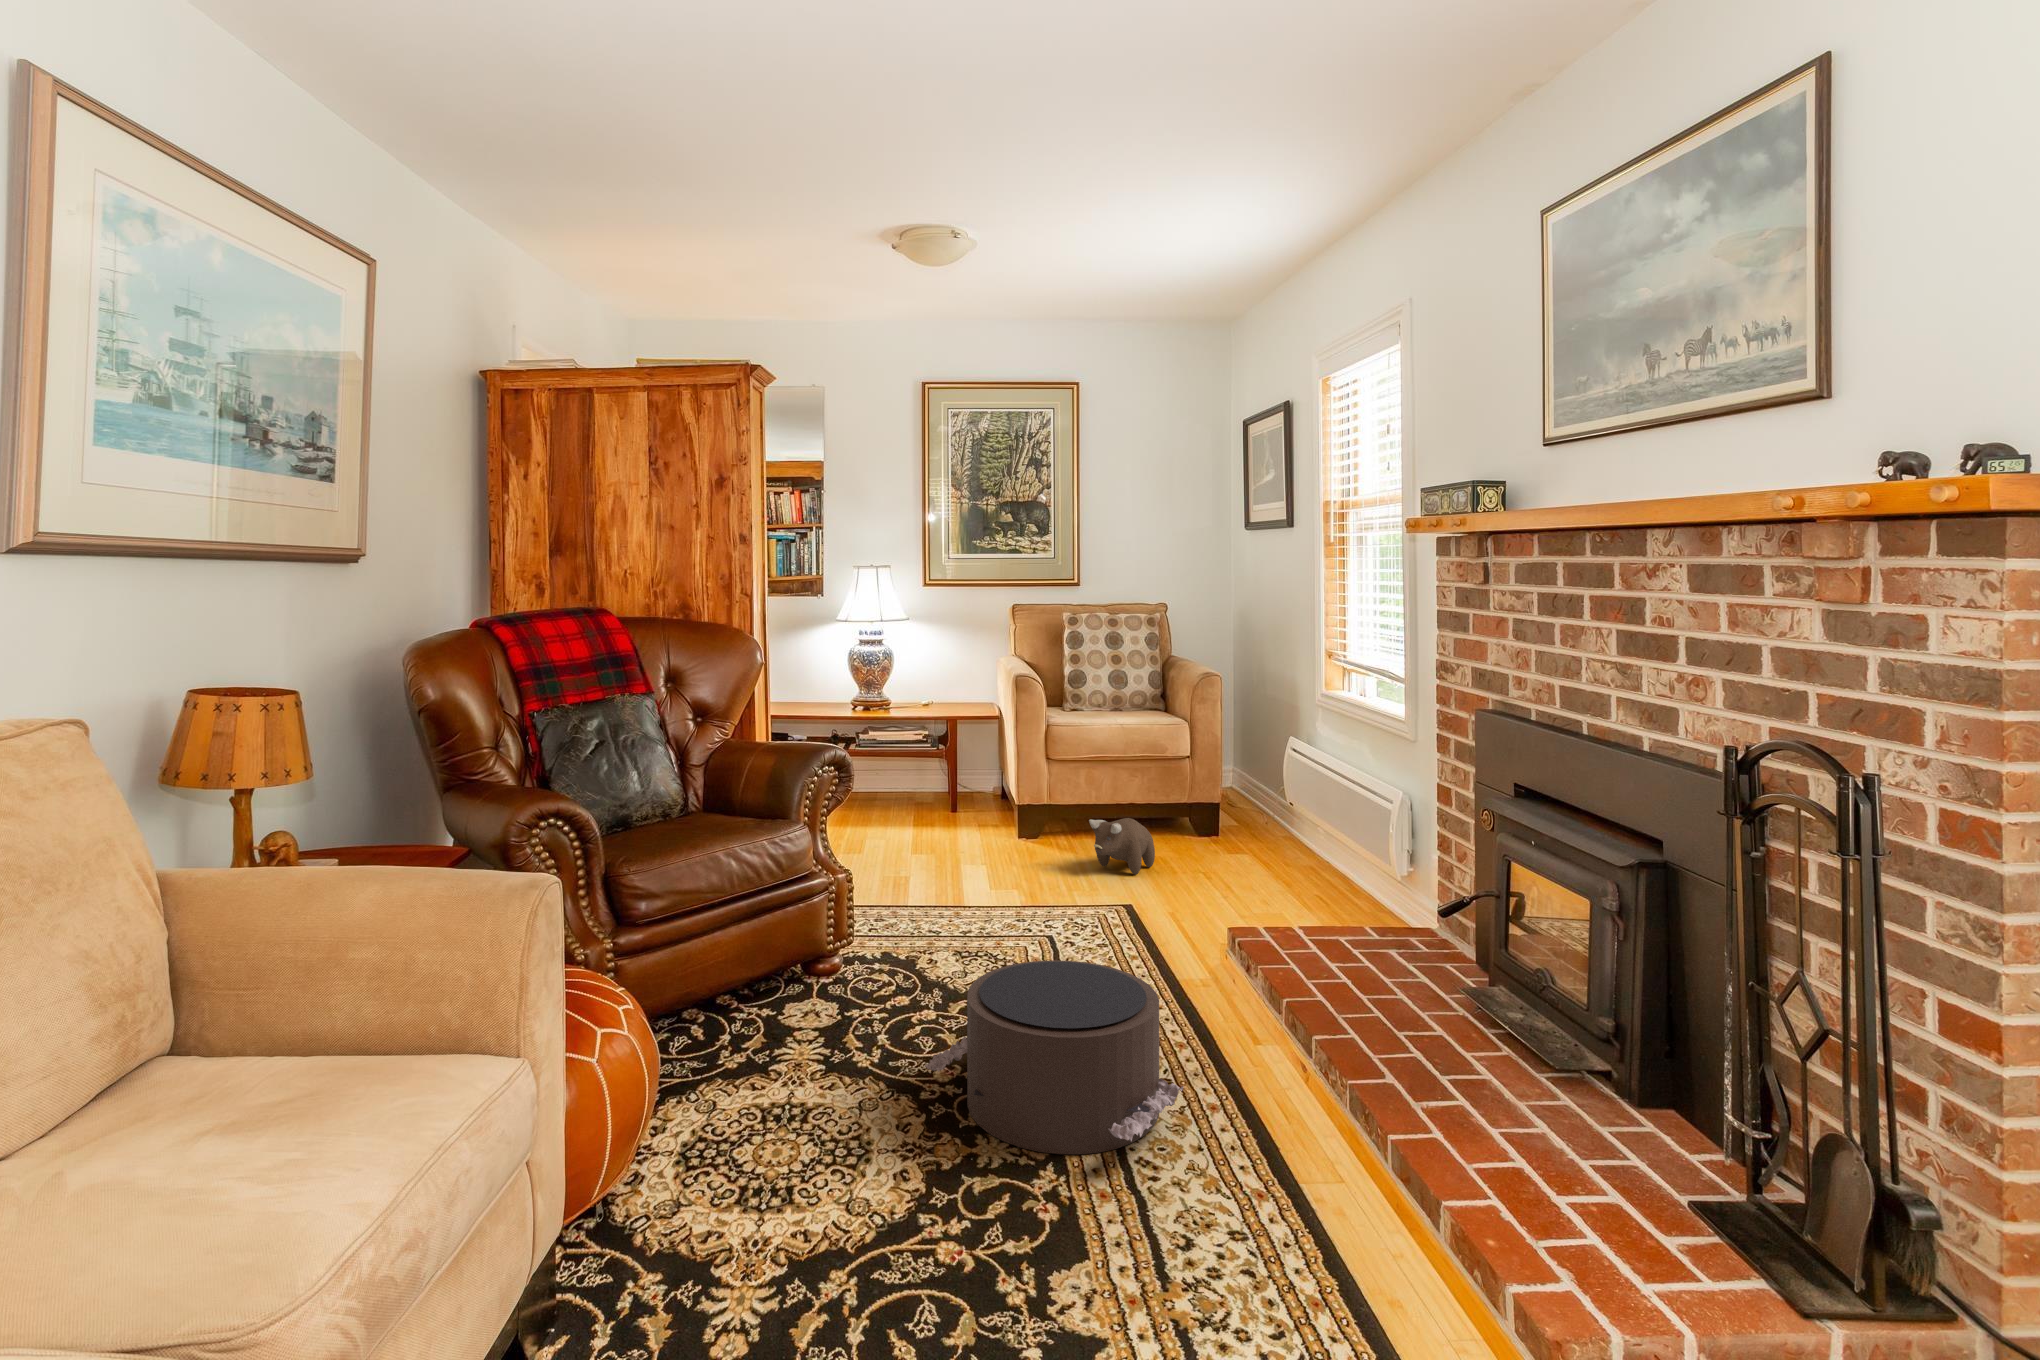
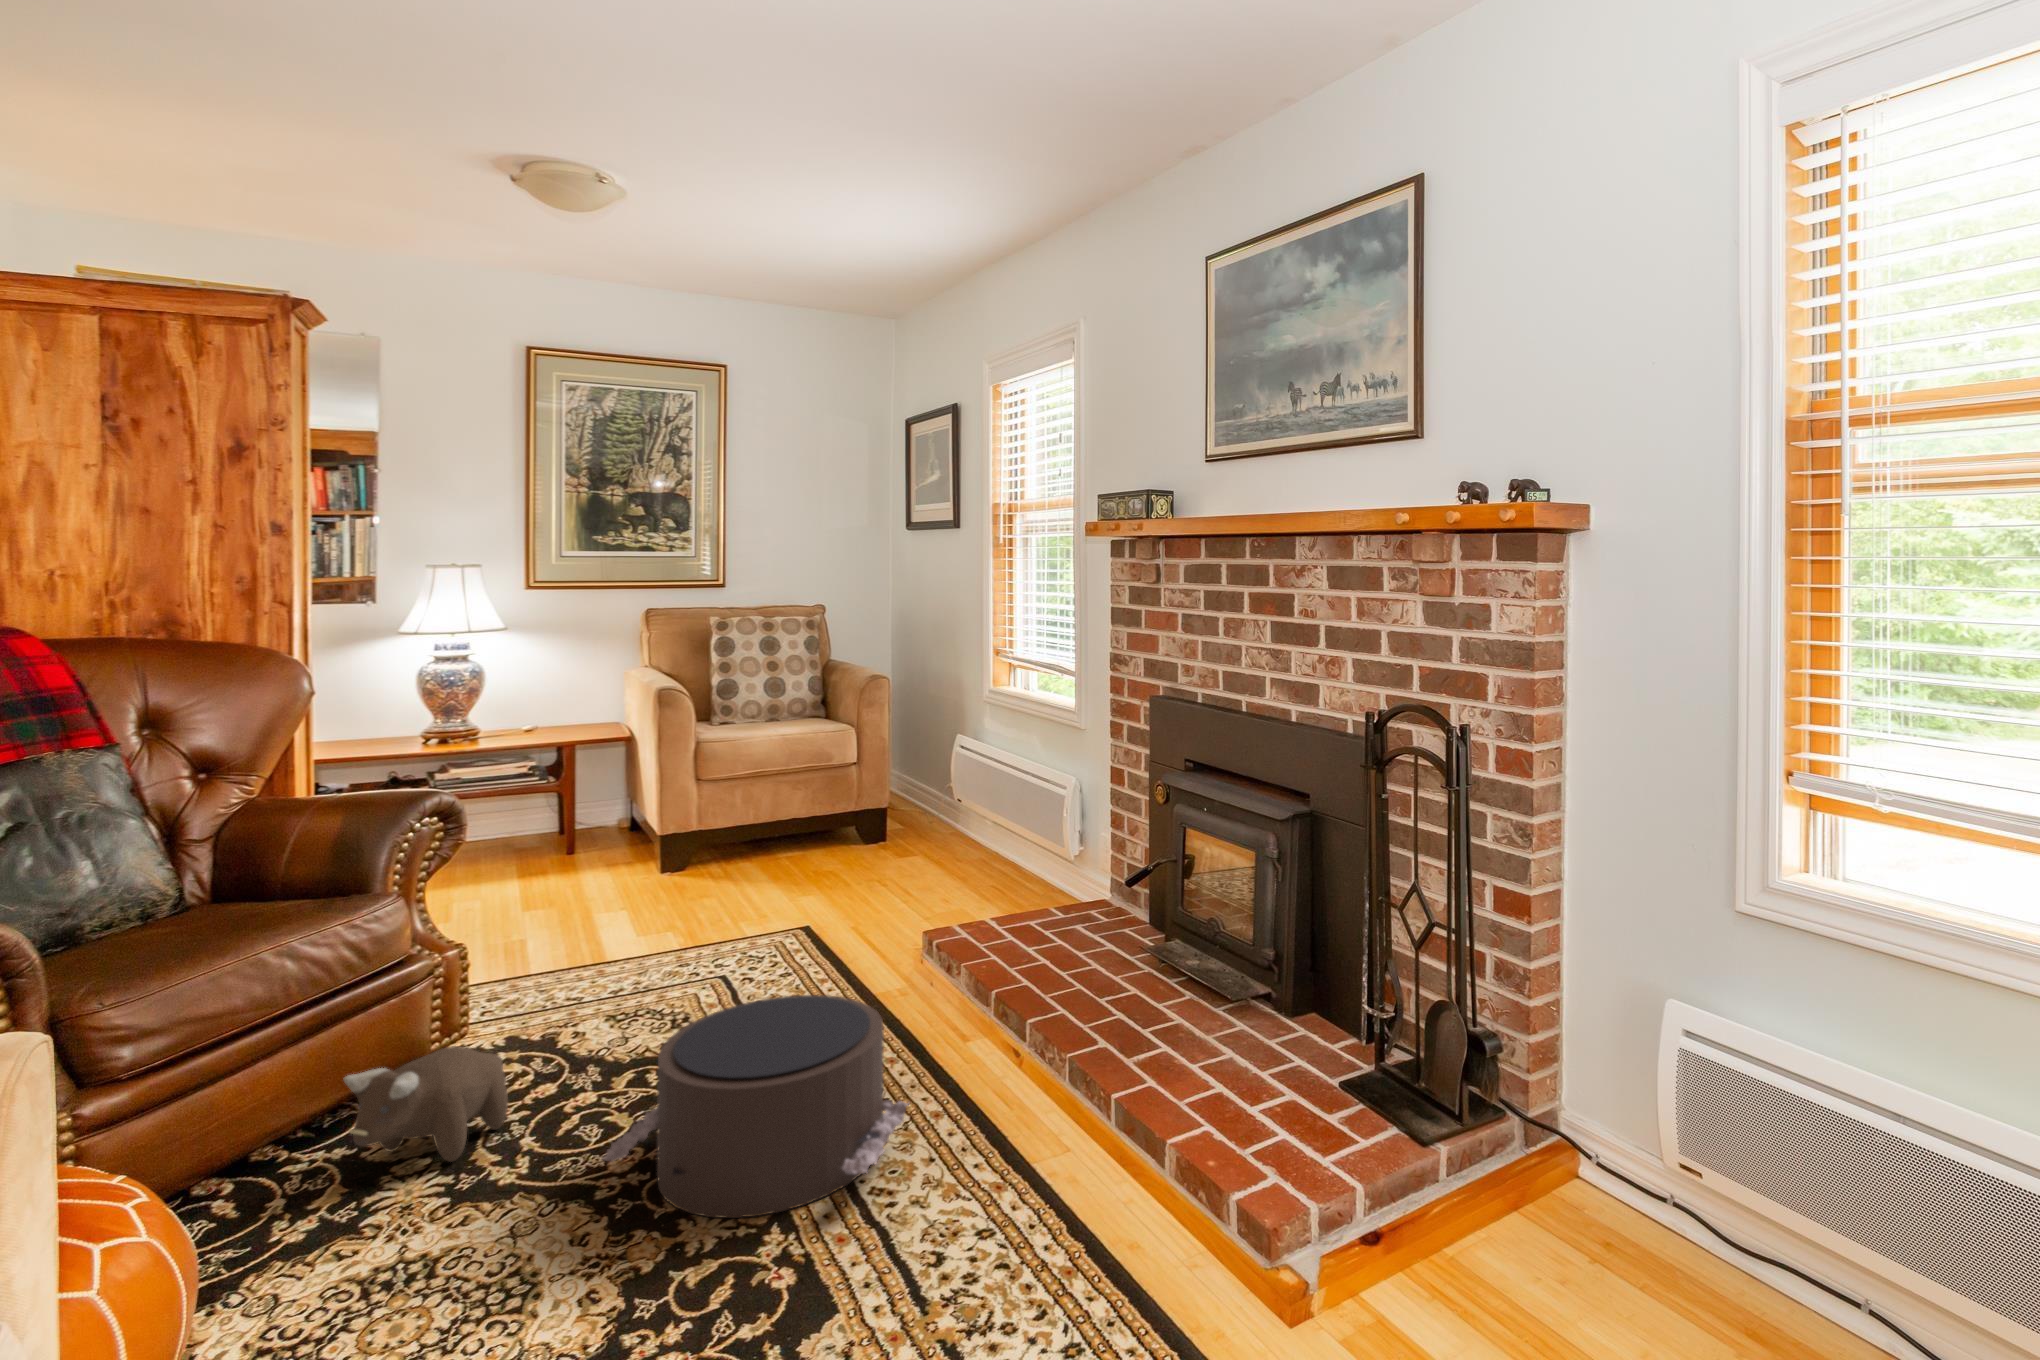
plush toy: present [1089,818,1155,874] -> present [344,1046,508,1162]

